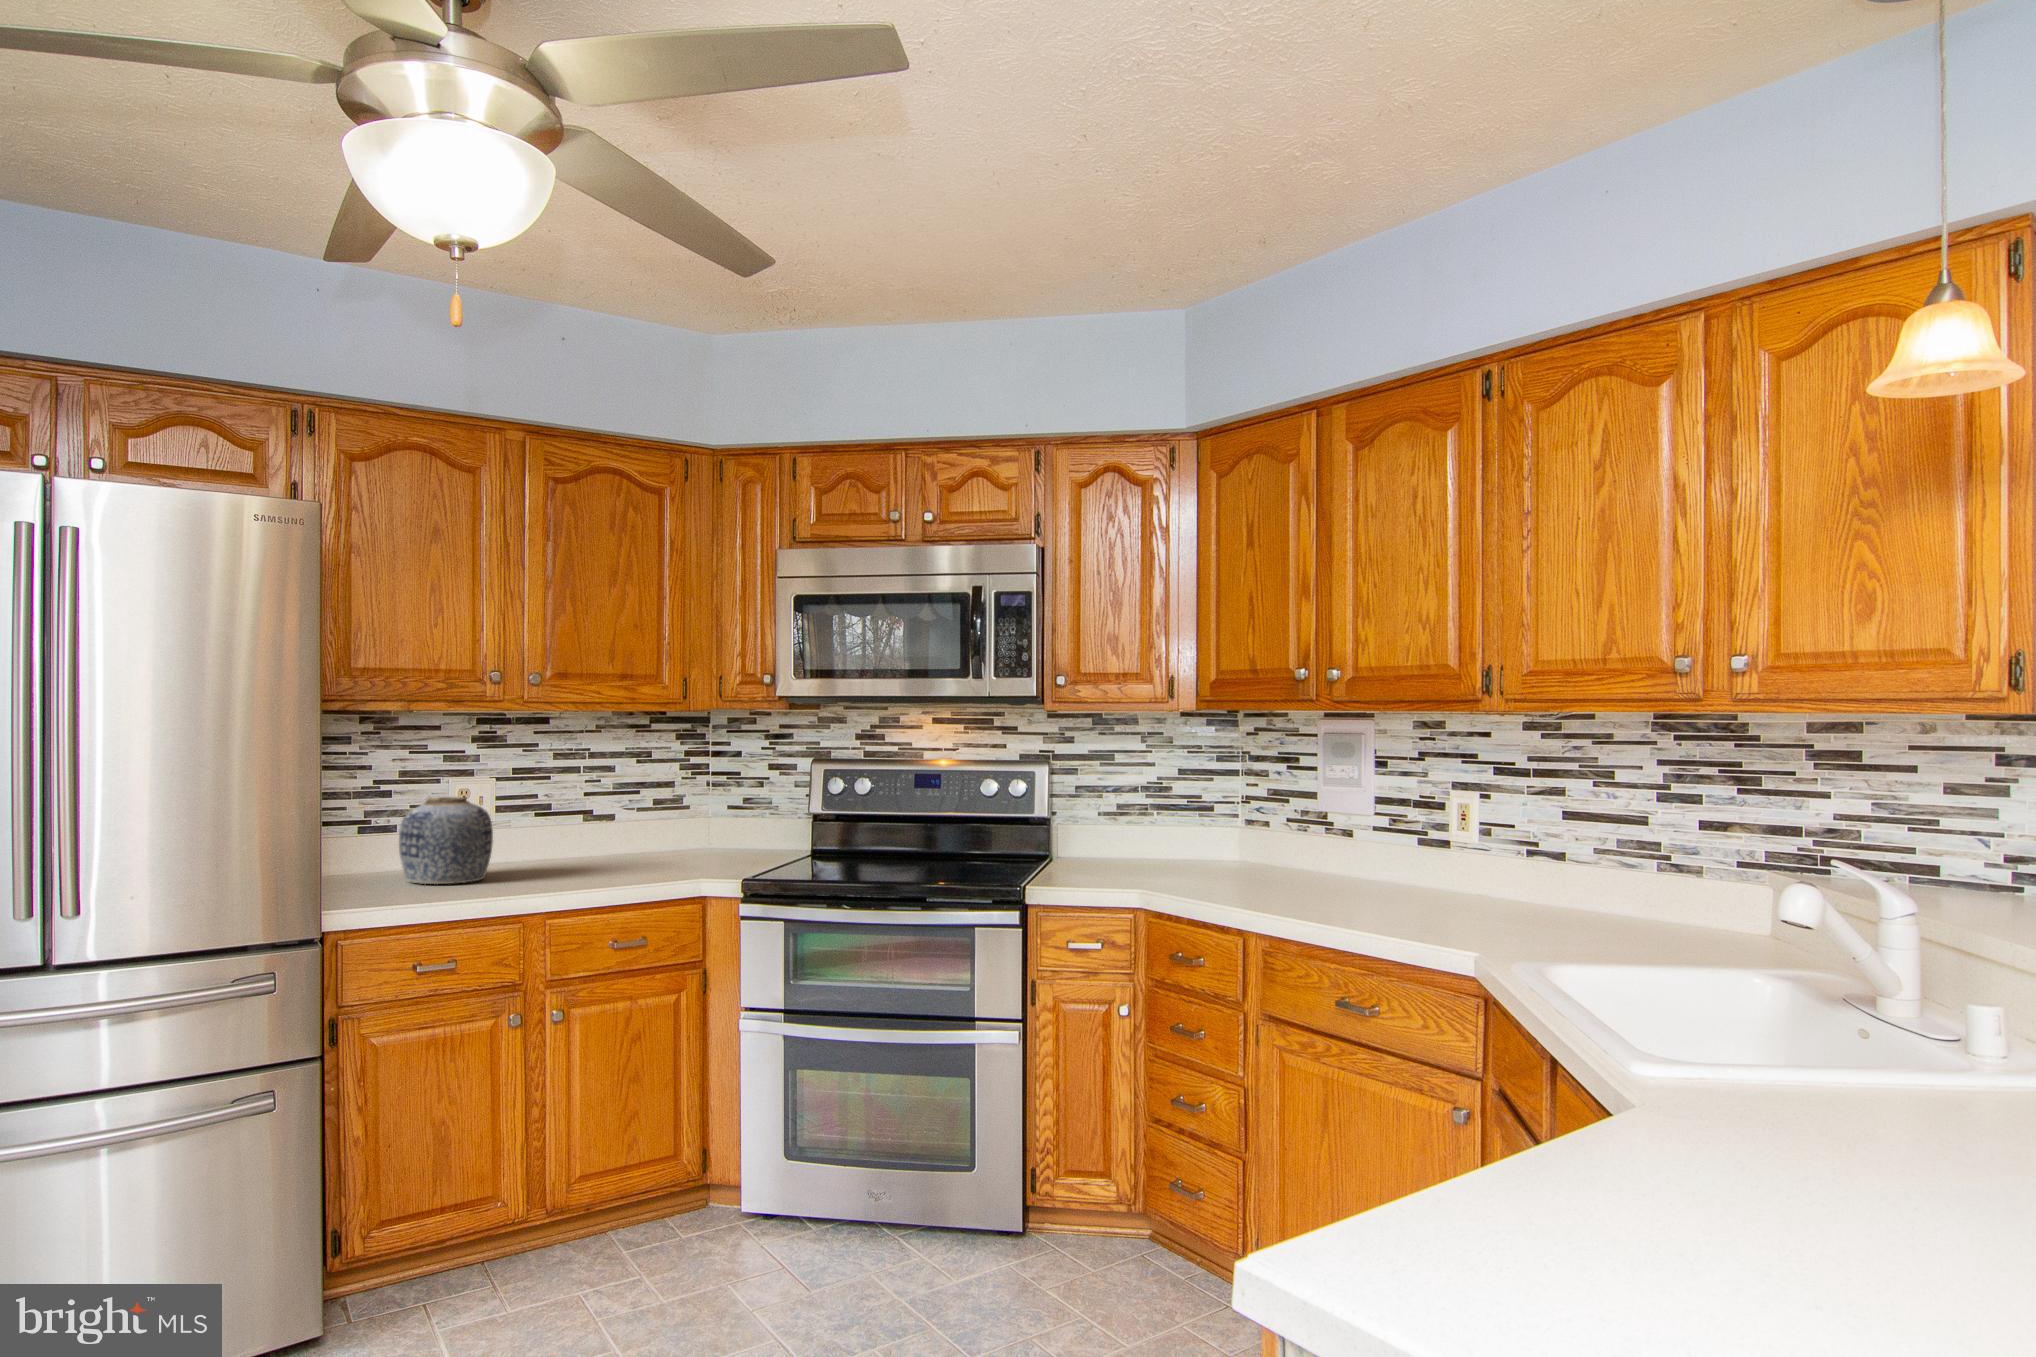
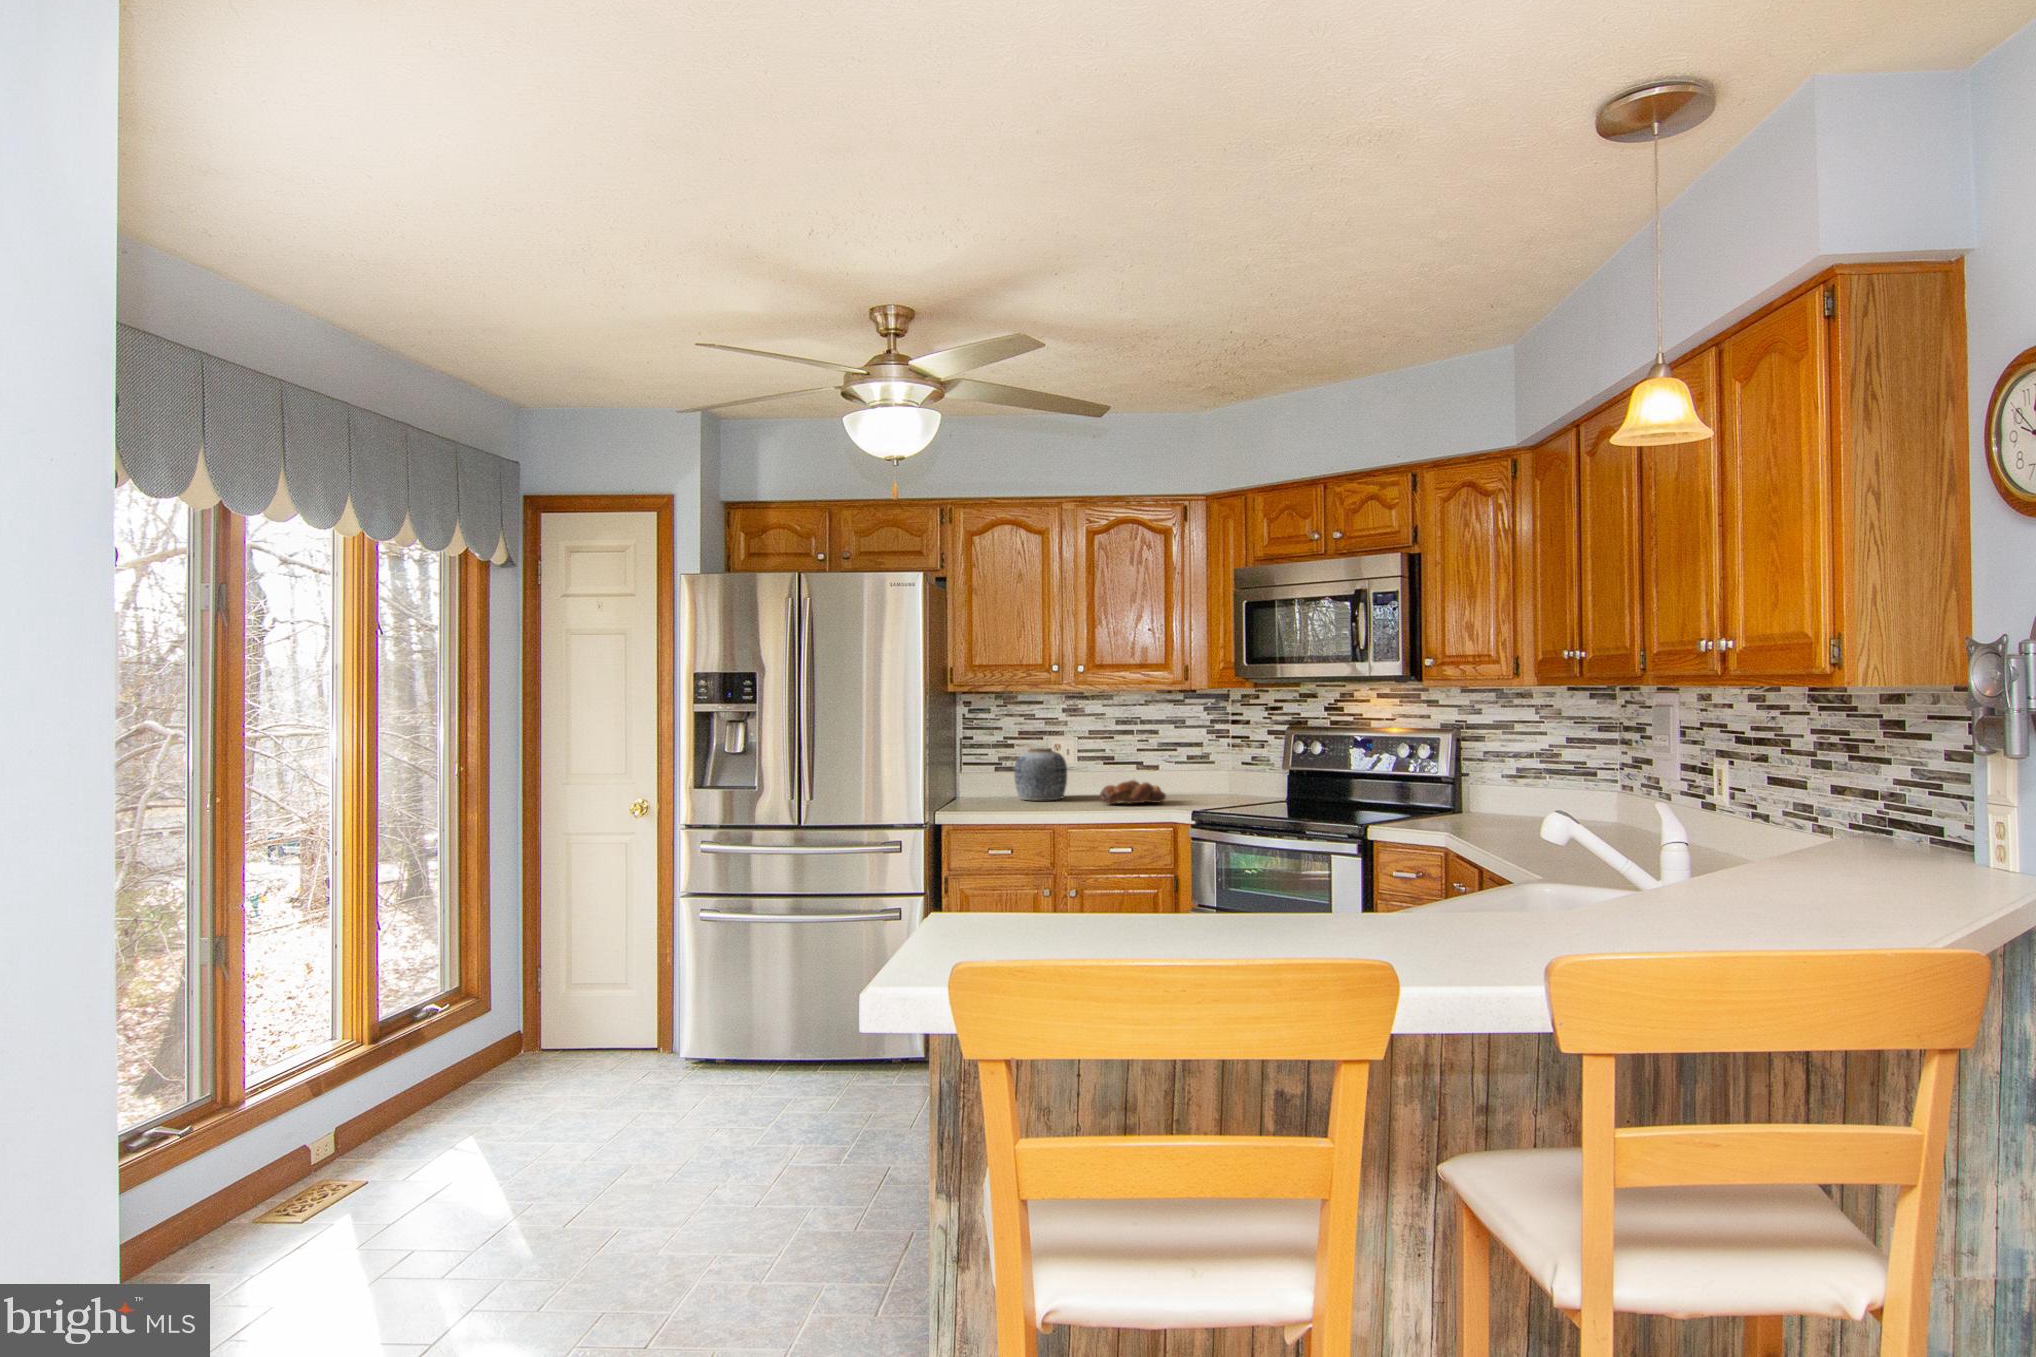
bread loaf: none [565,843,668,883] -> present [1100,780,1166,804]

